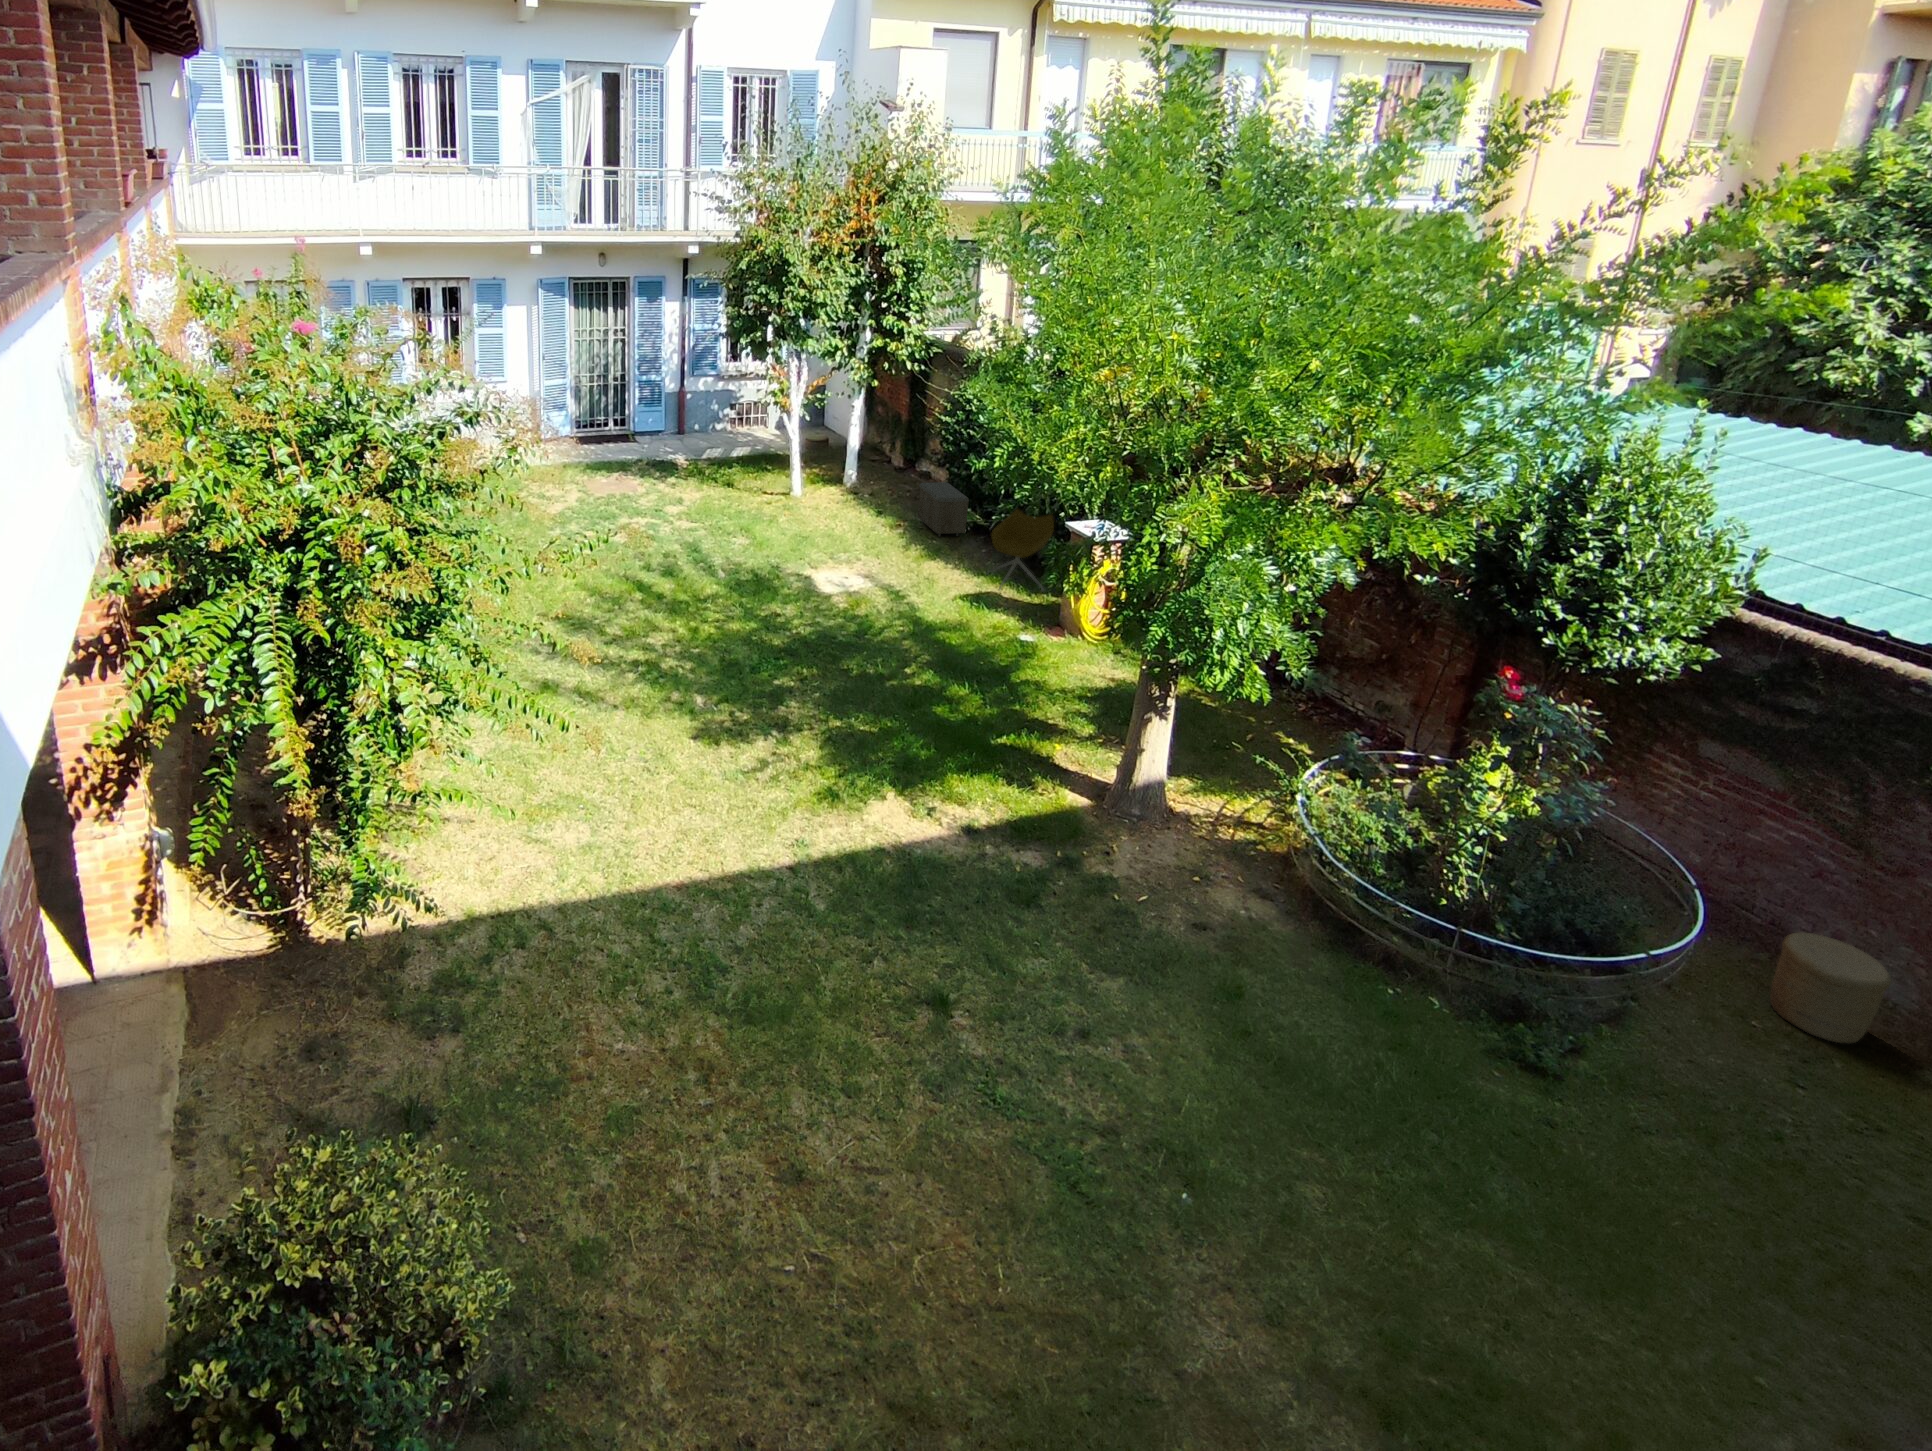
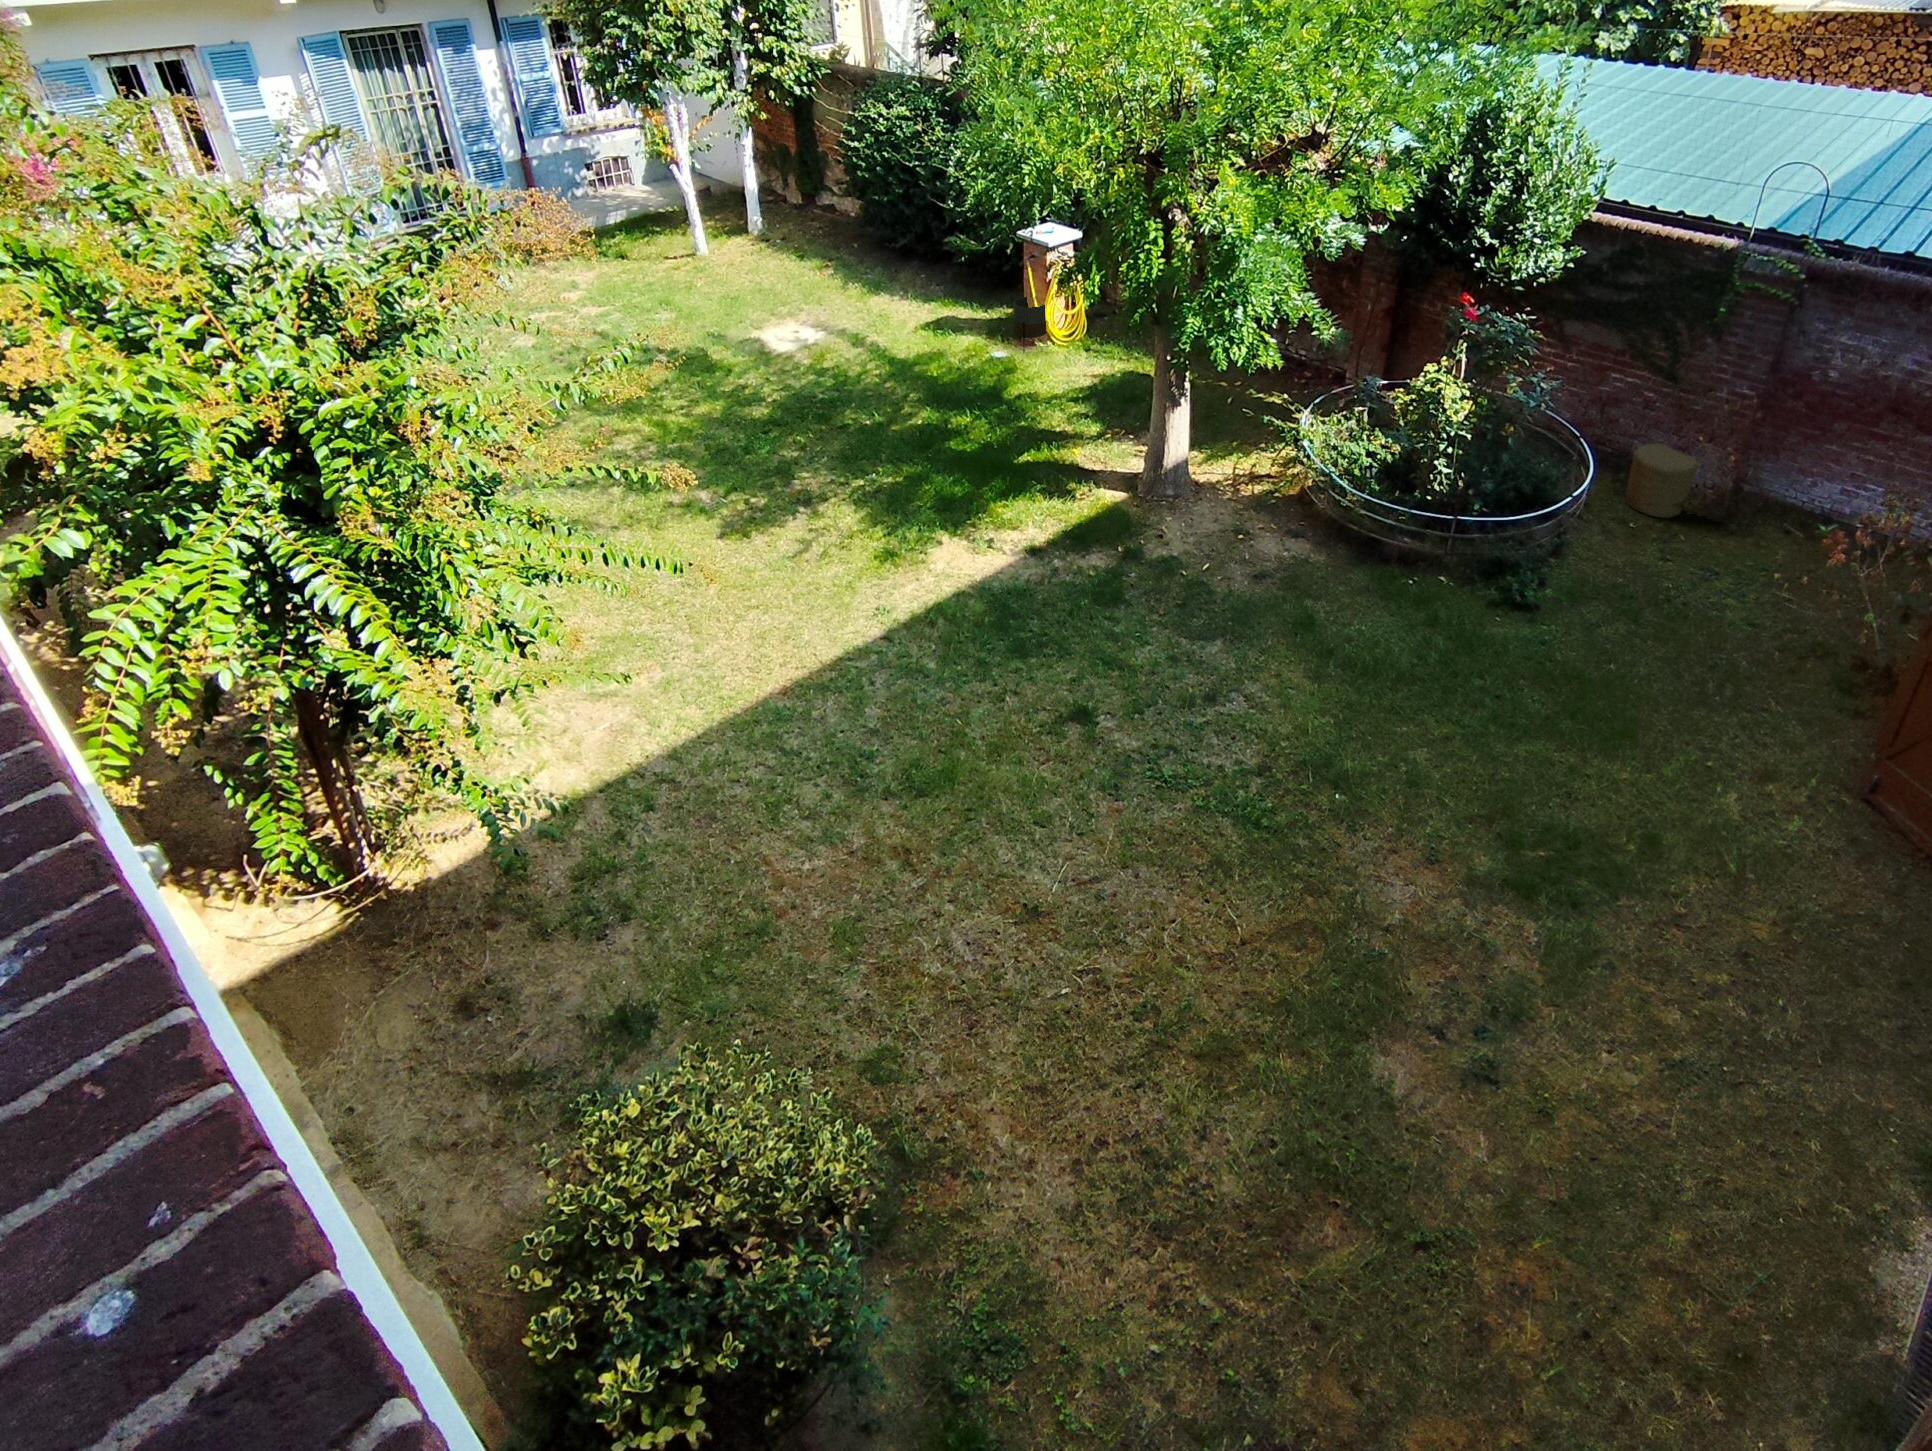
storage bench: present [918,482,969,536] -> none [843,215,902,273]
chair: present [988,509,1054,591] -> none [939,221,1000,316]
planter: none [1042,584,1083,640] -> present [1013,296,1048,353]

